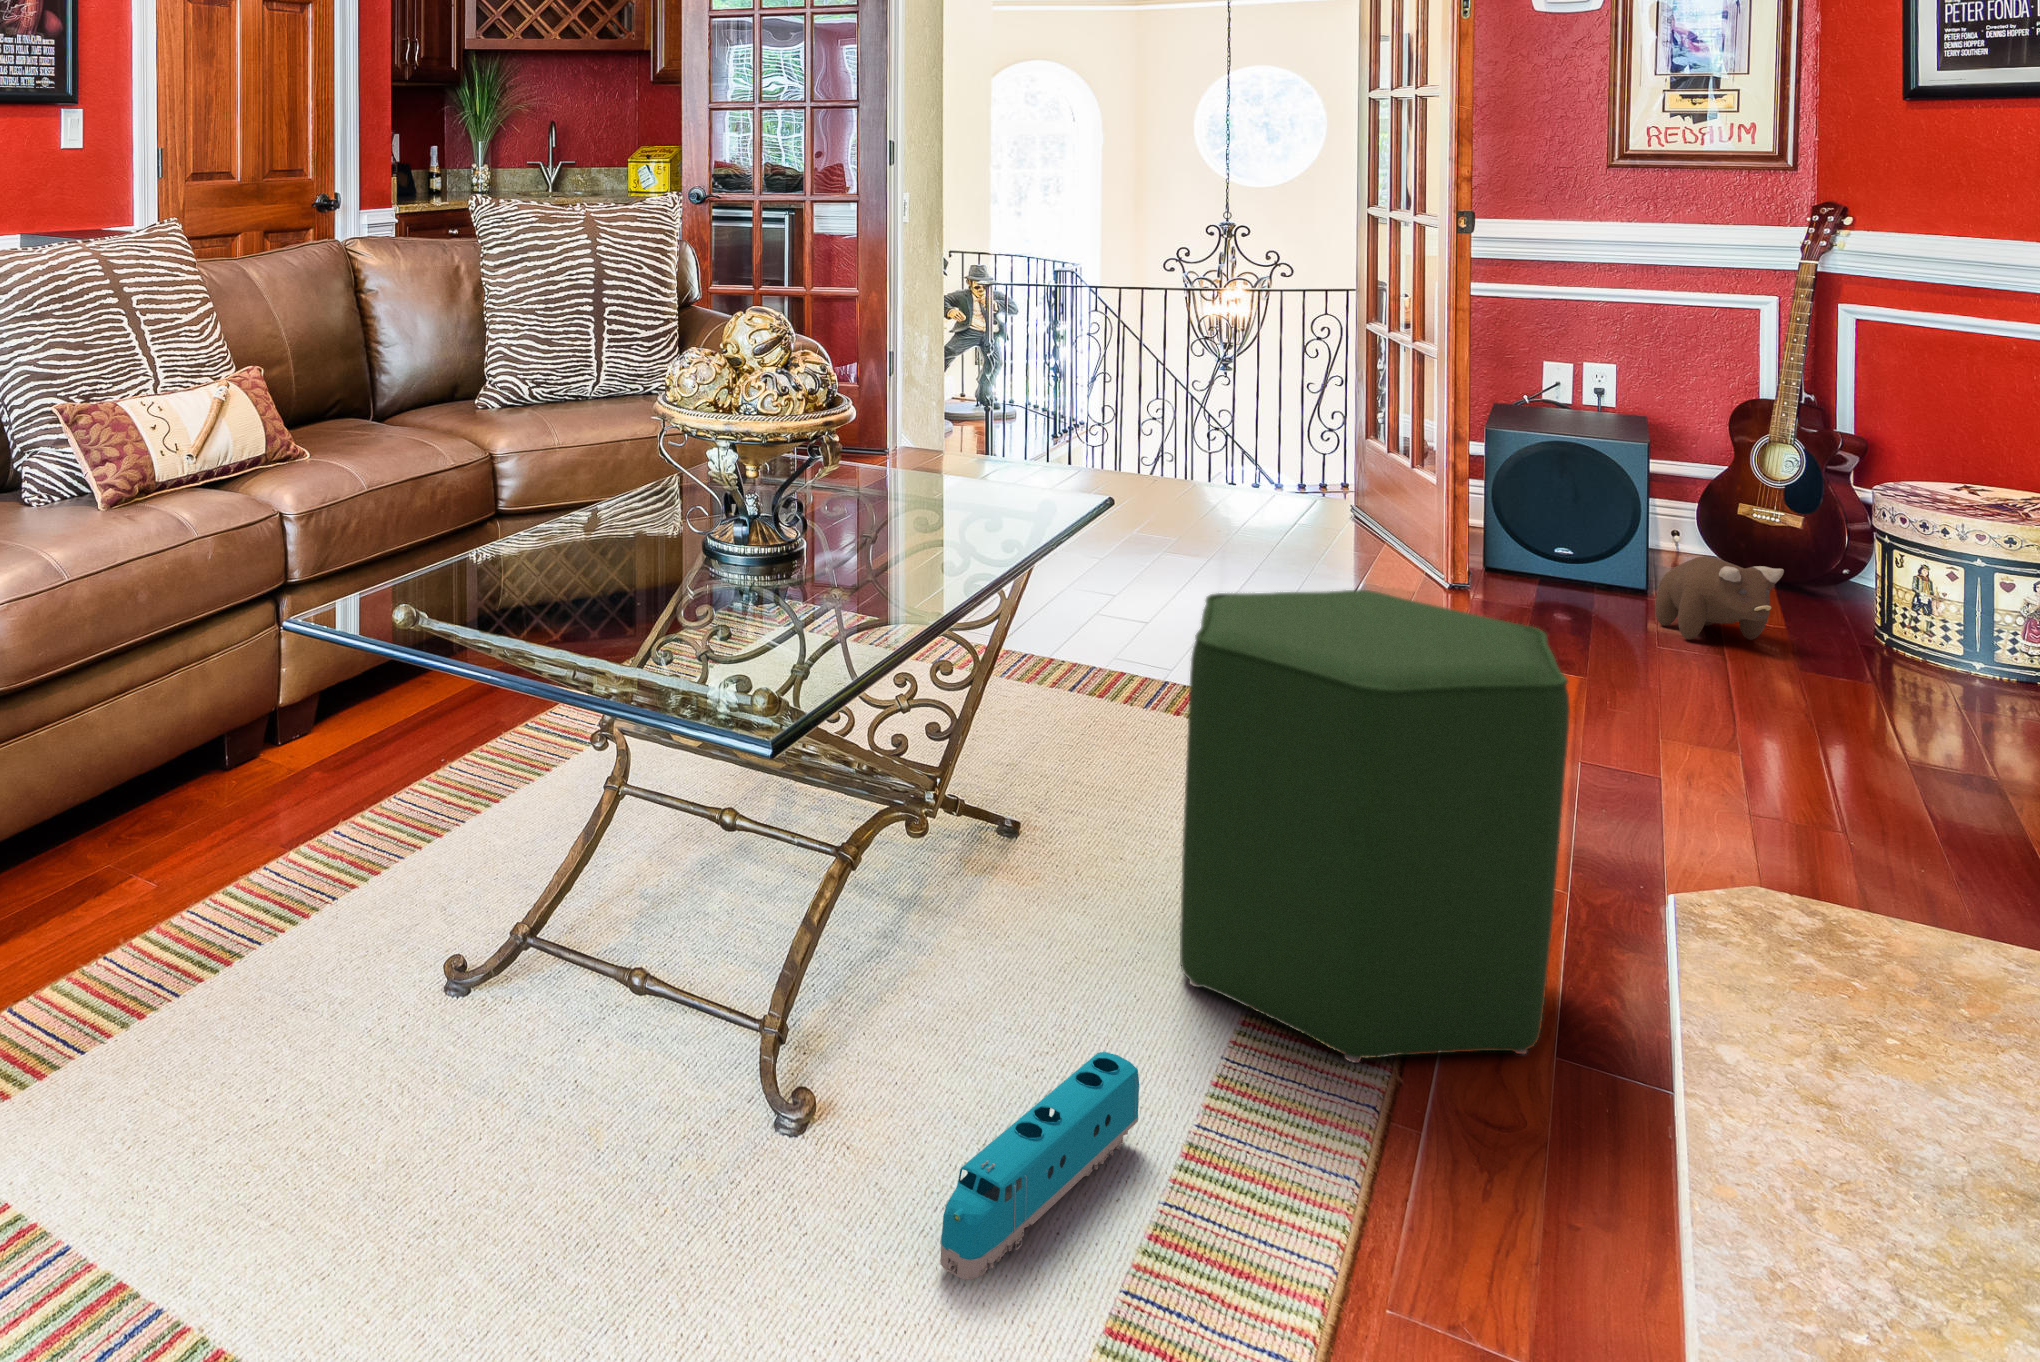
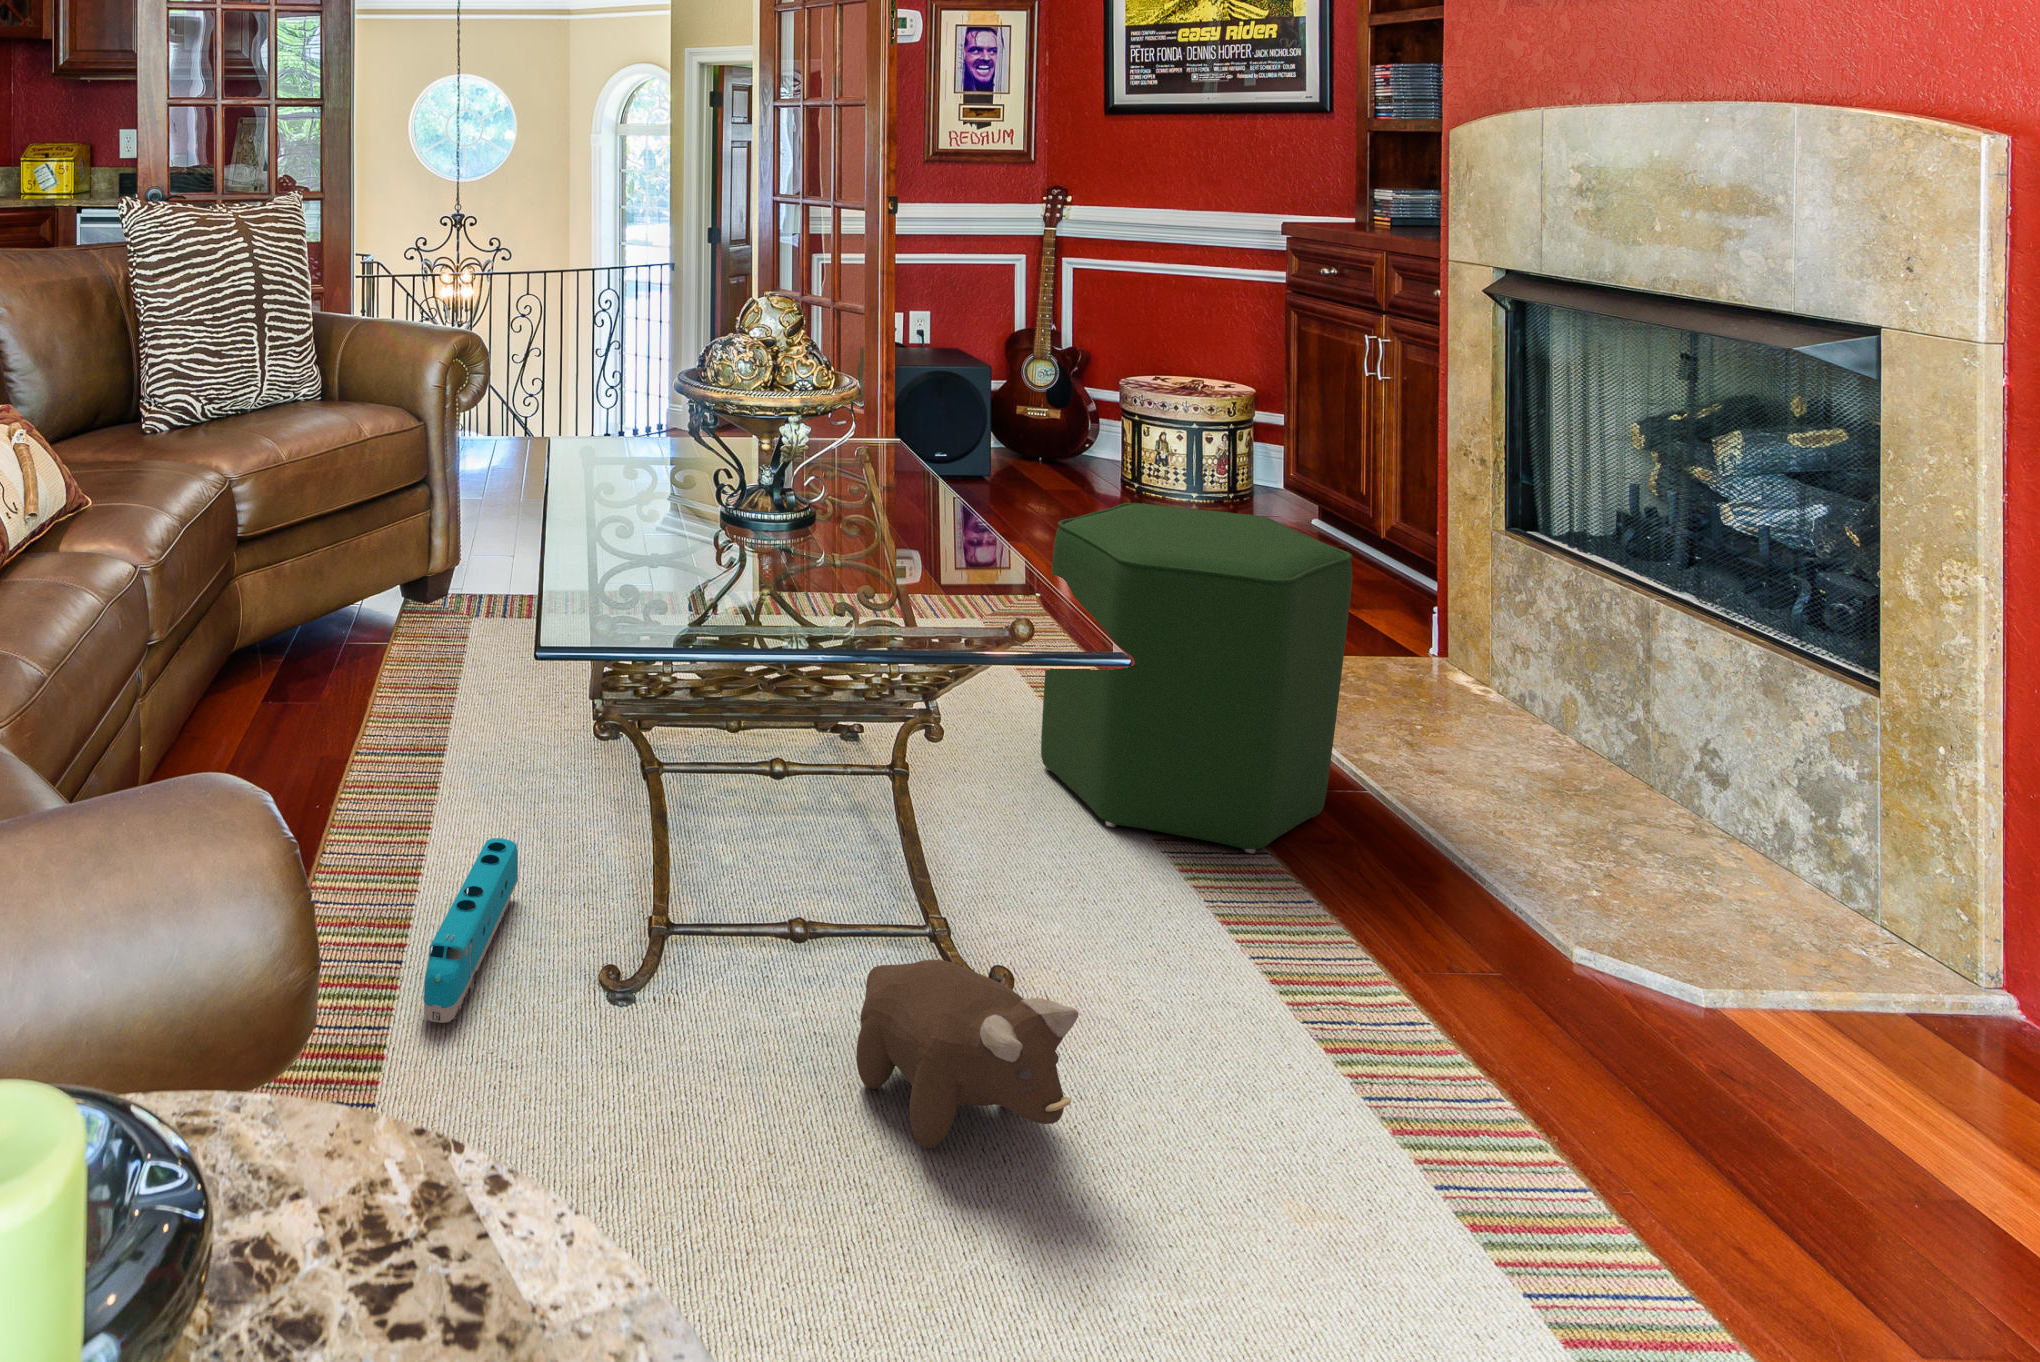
plush toy: present [1655,556,1784,640] -> present [856,960,1079,1149]
toy train: present [940,1052,1139,1280] -> present [423,838,518,1023]

